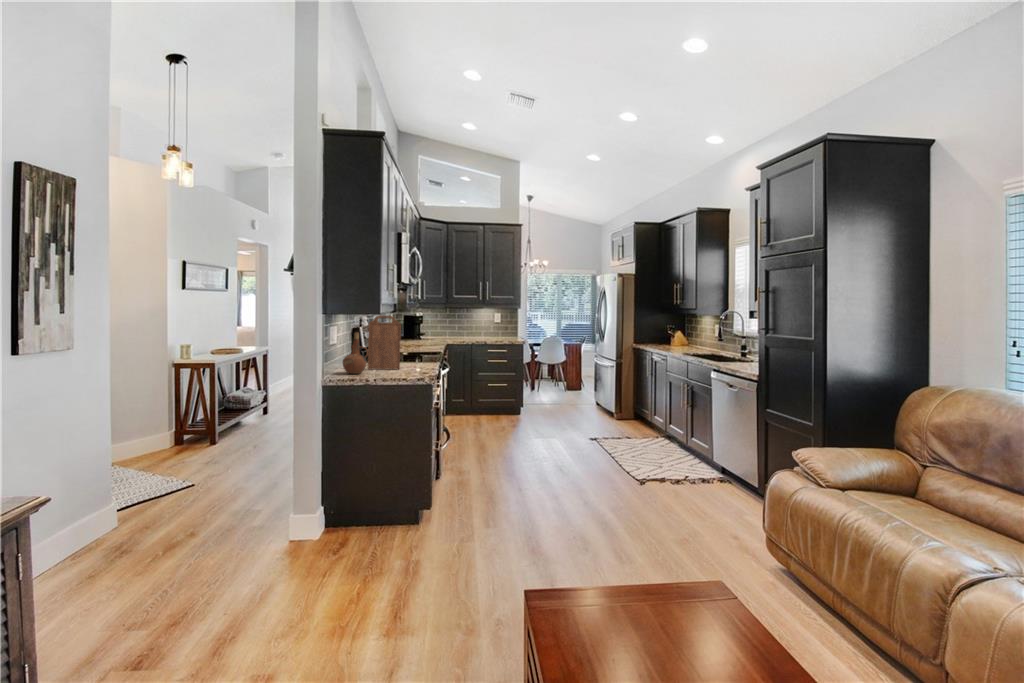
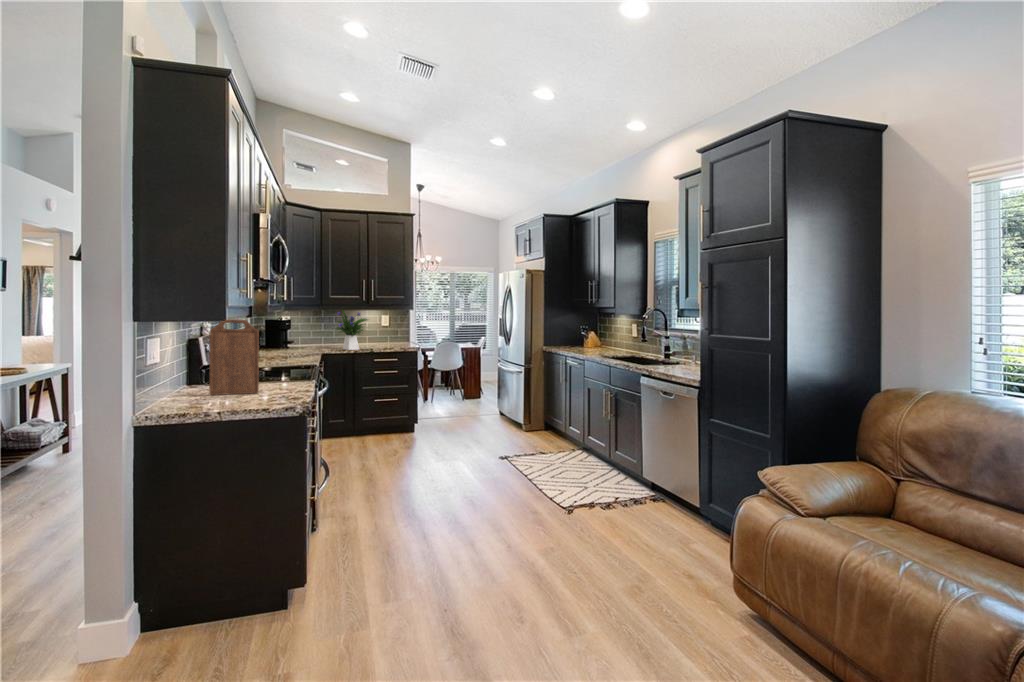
flower arrangement: none [453,308,484,342] -> present [337,310,367,350]
ceramic pitcher: present [343,332,368,374] -> none [168,344,209,404]

